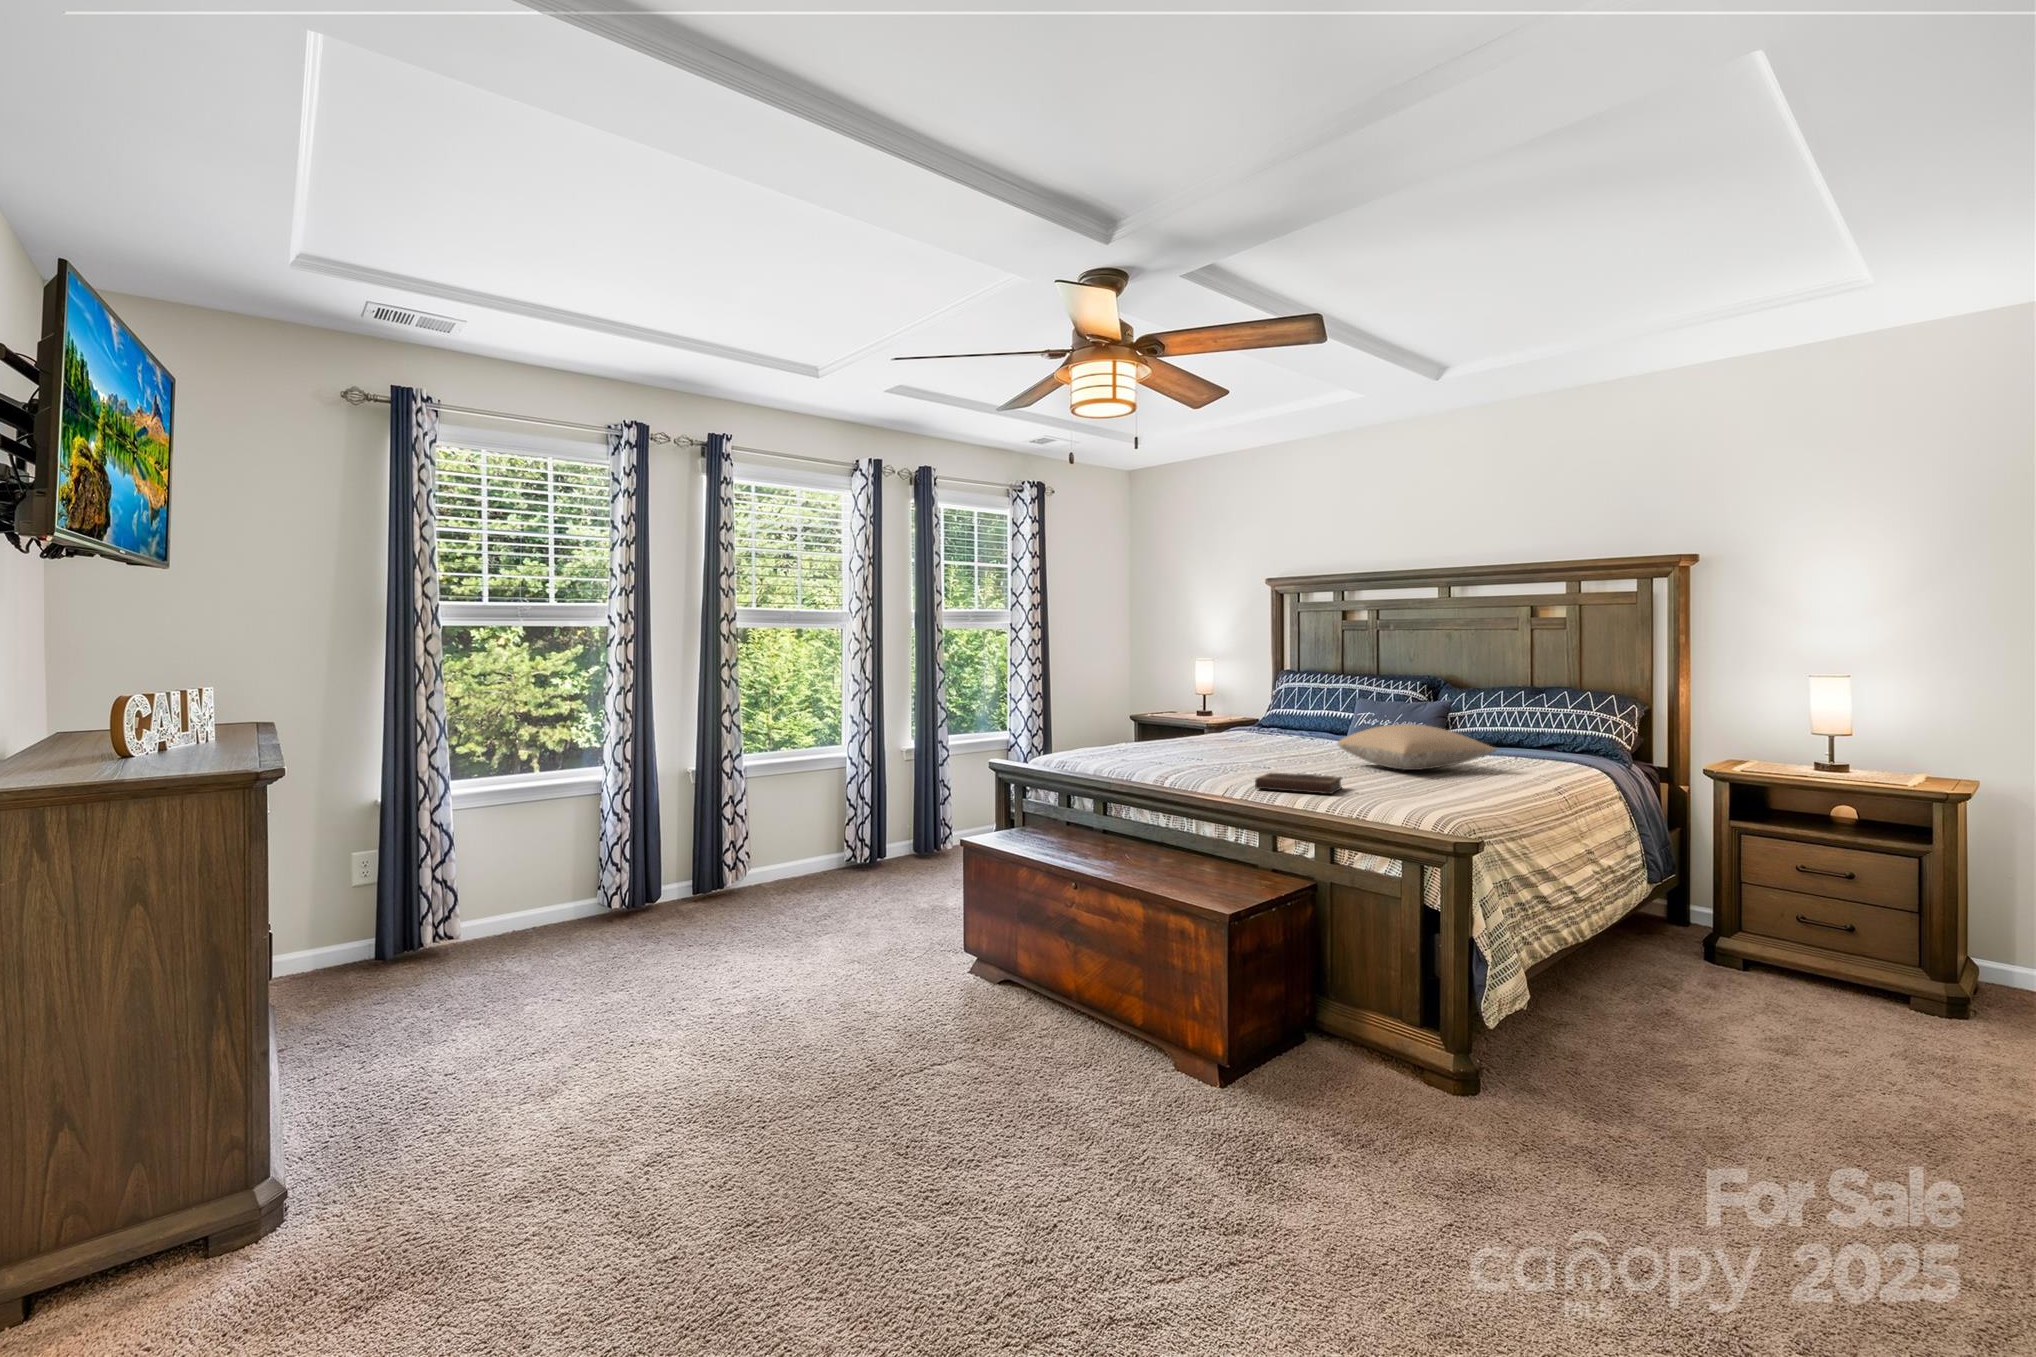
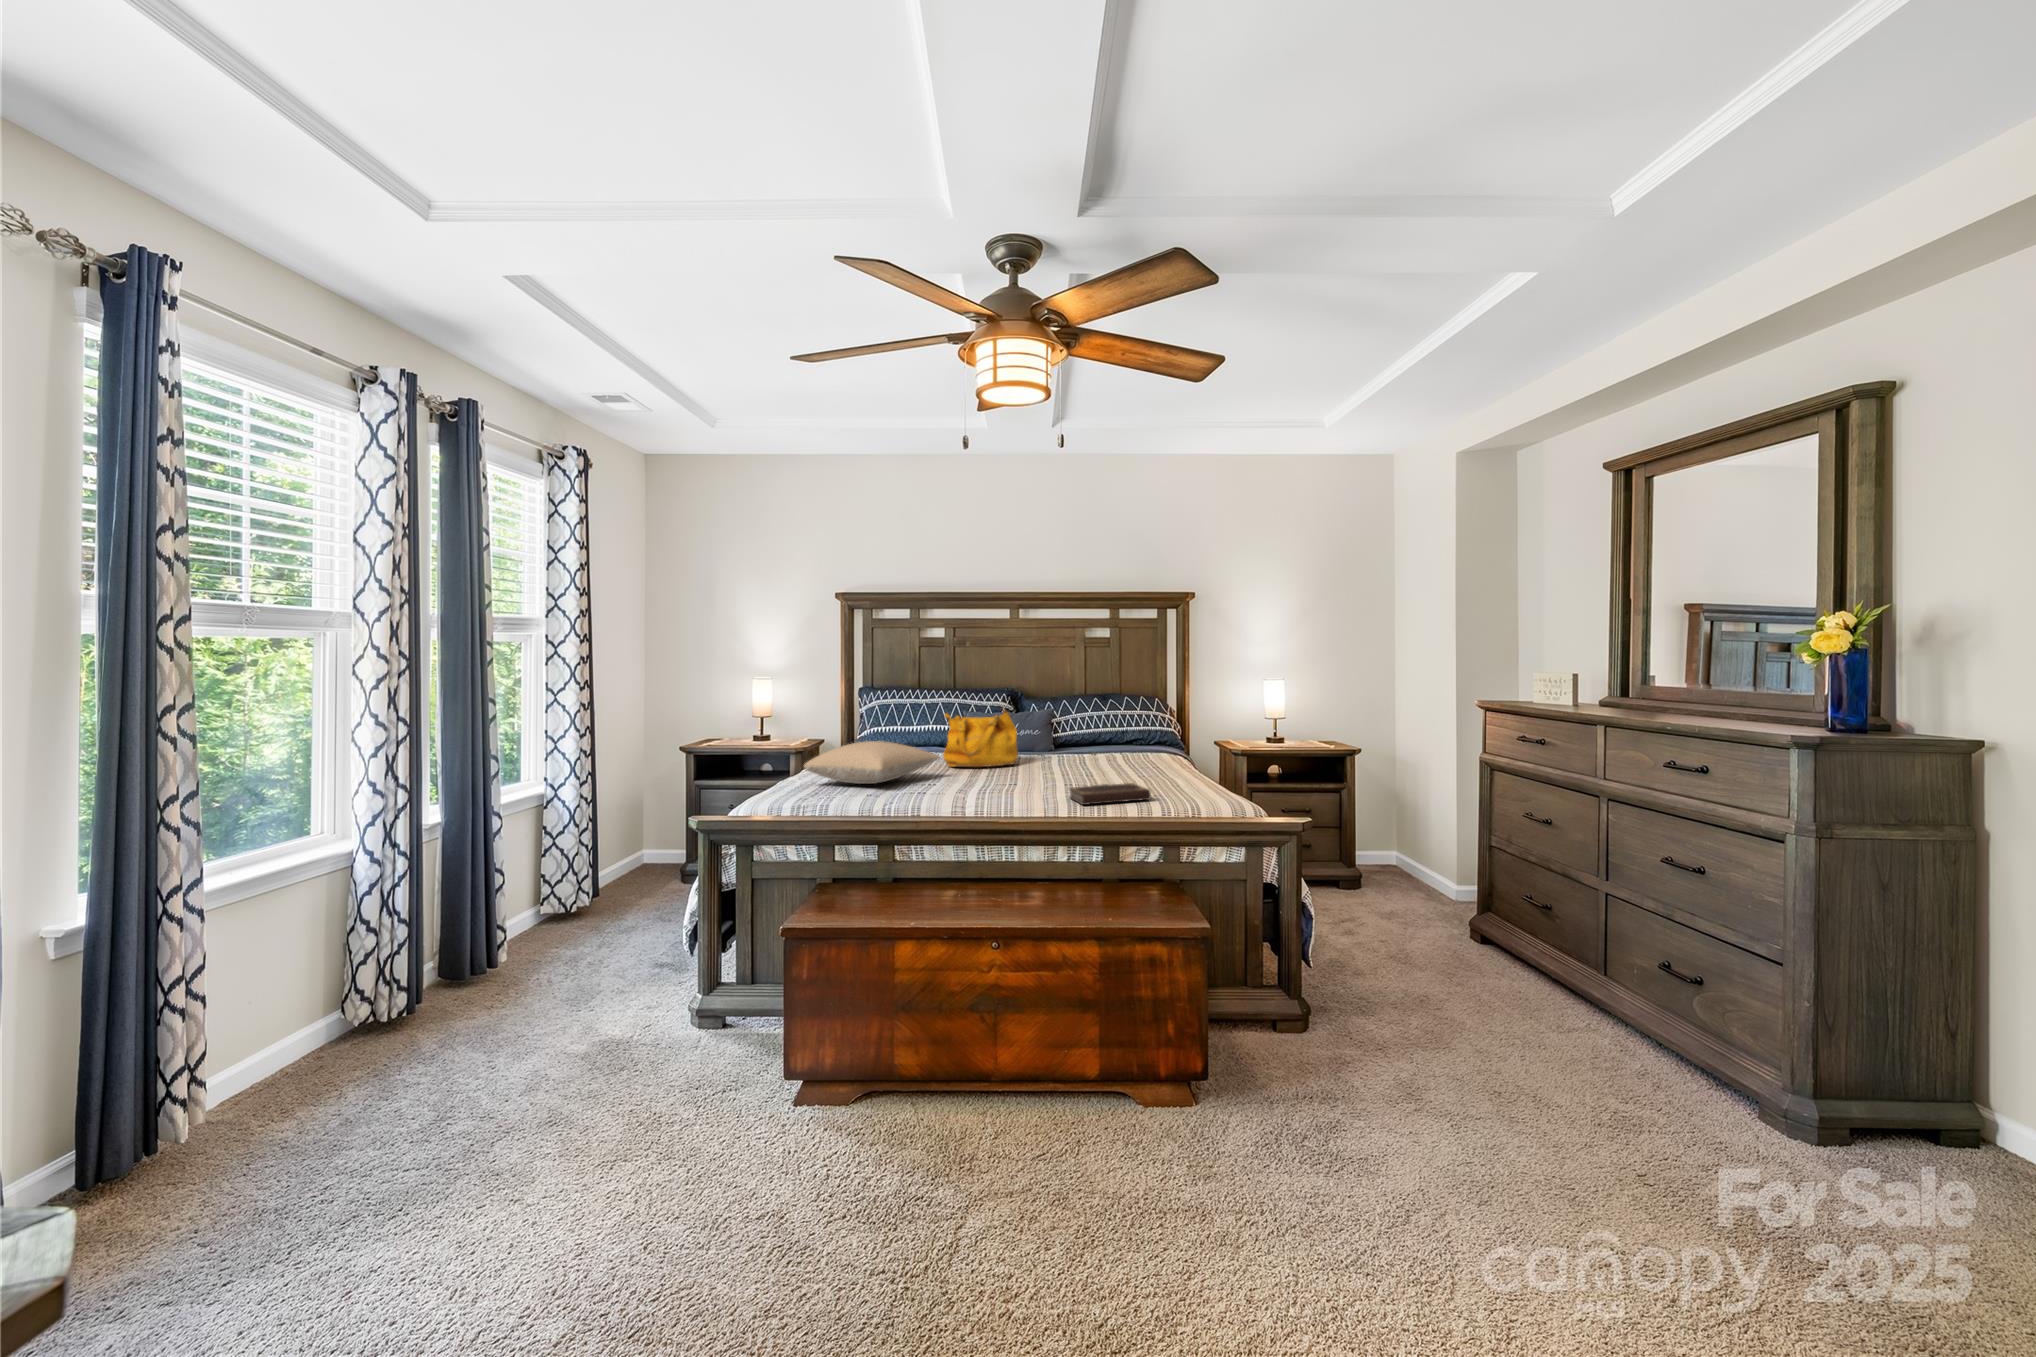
handbag: none [1265,692,1343,754] -> present [943,708,1018,767]
pillow: present [1337,724,1496,770] -> present [804,741,940,784]

